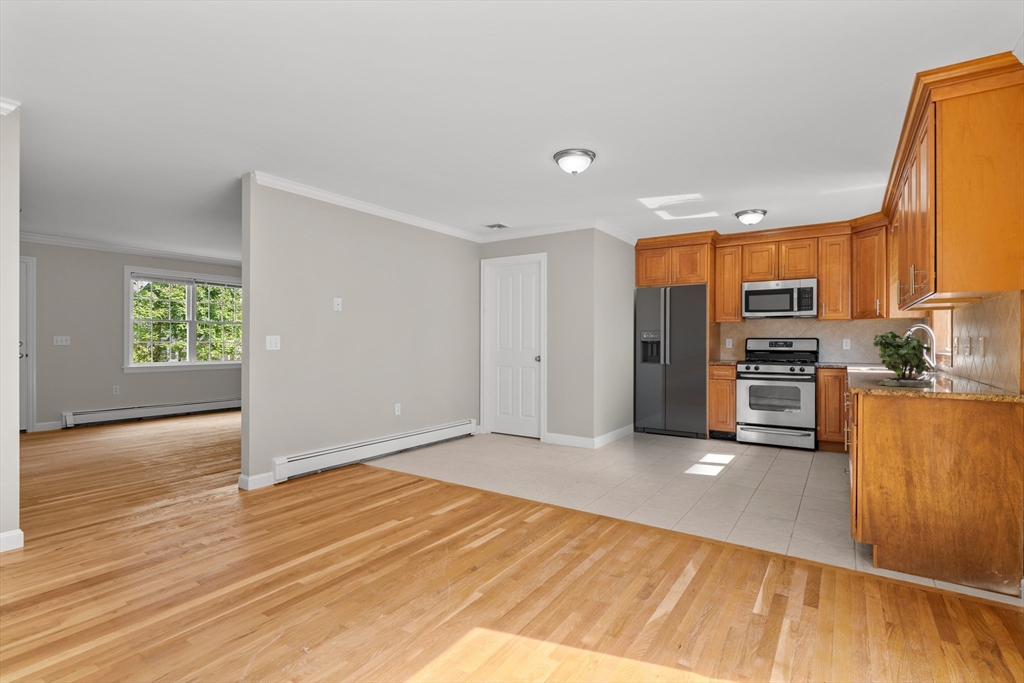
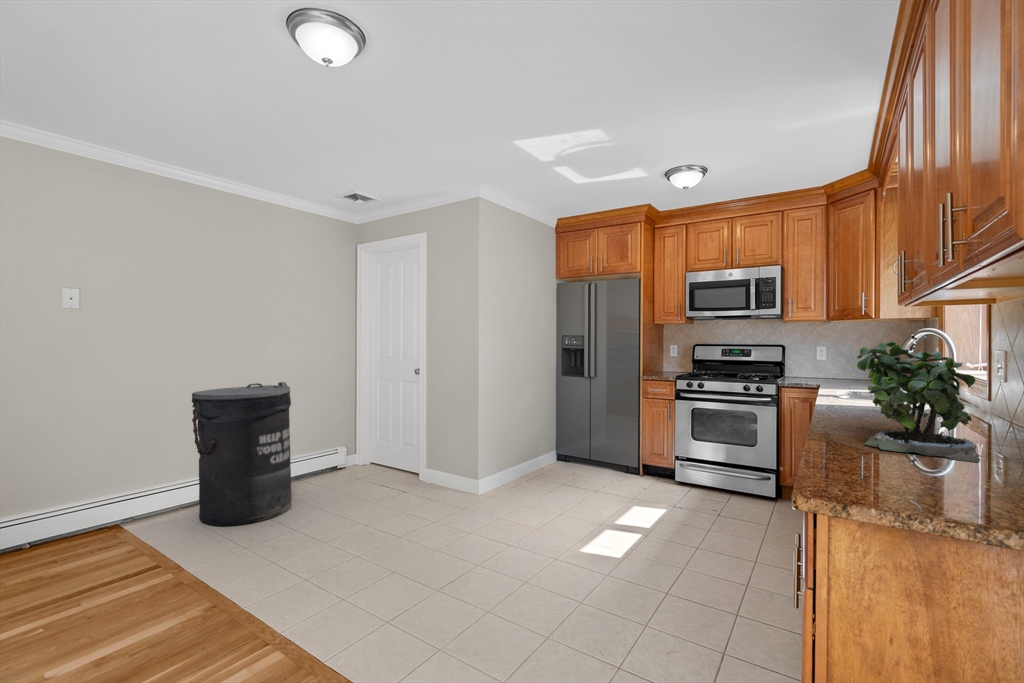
trash can: none [403,365,466,463] -> present [192,382,291,526]

